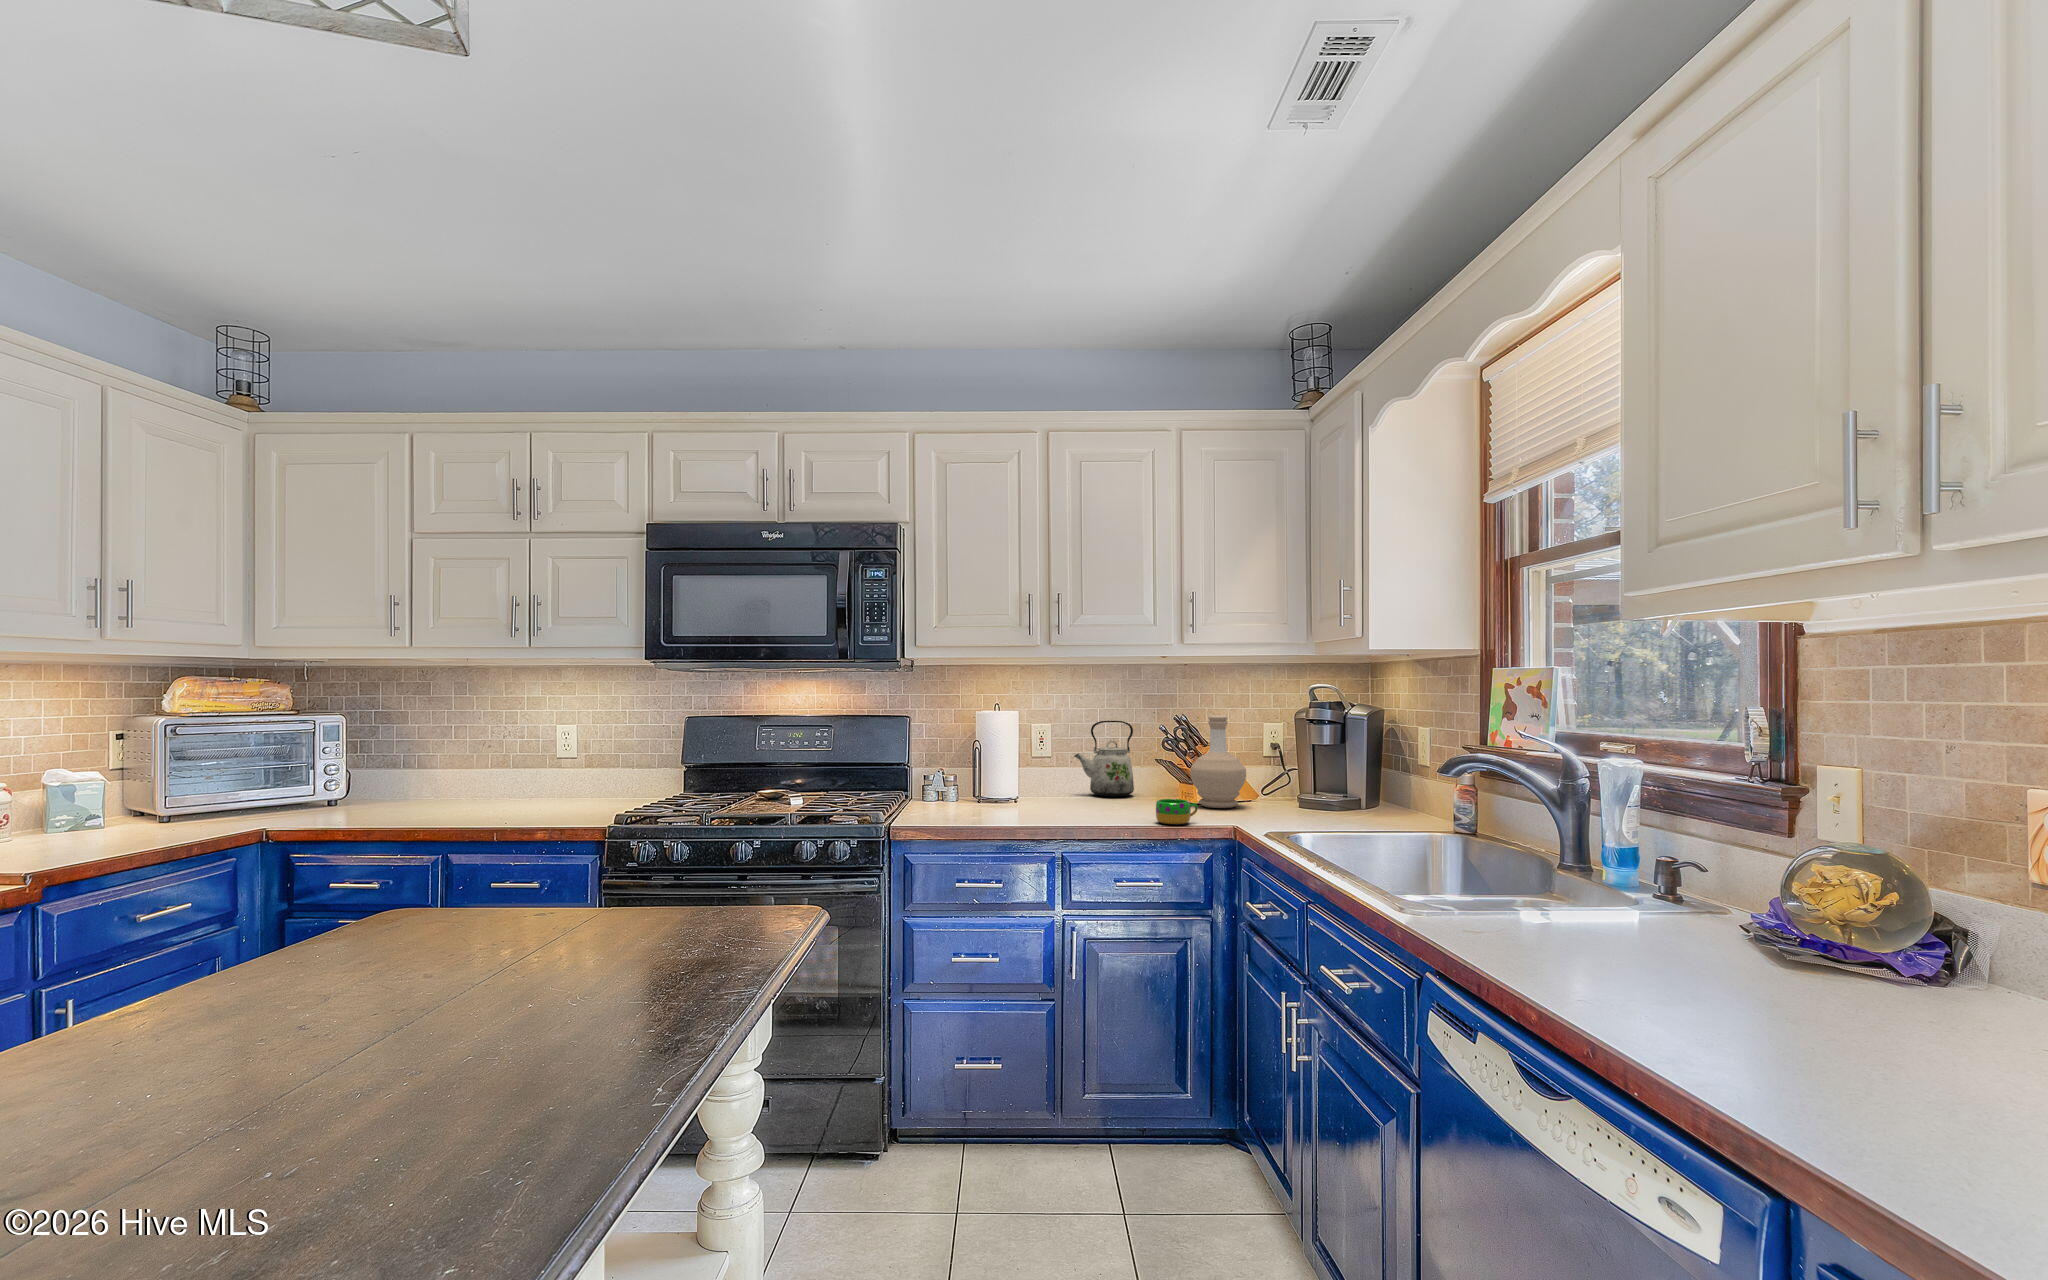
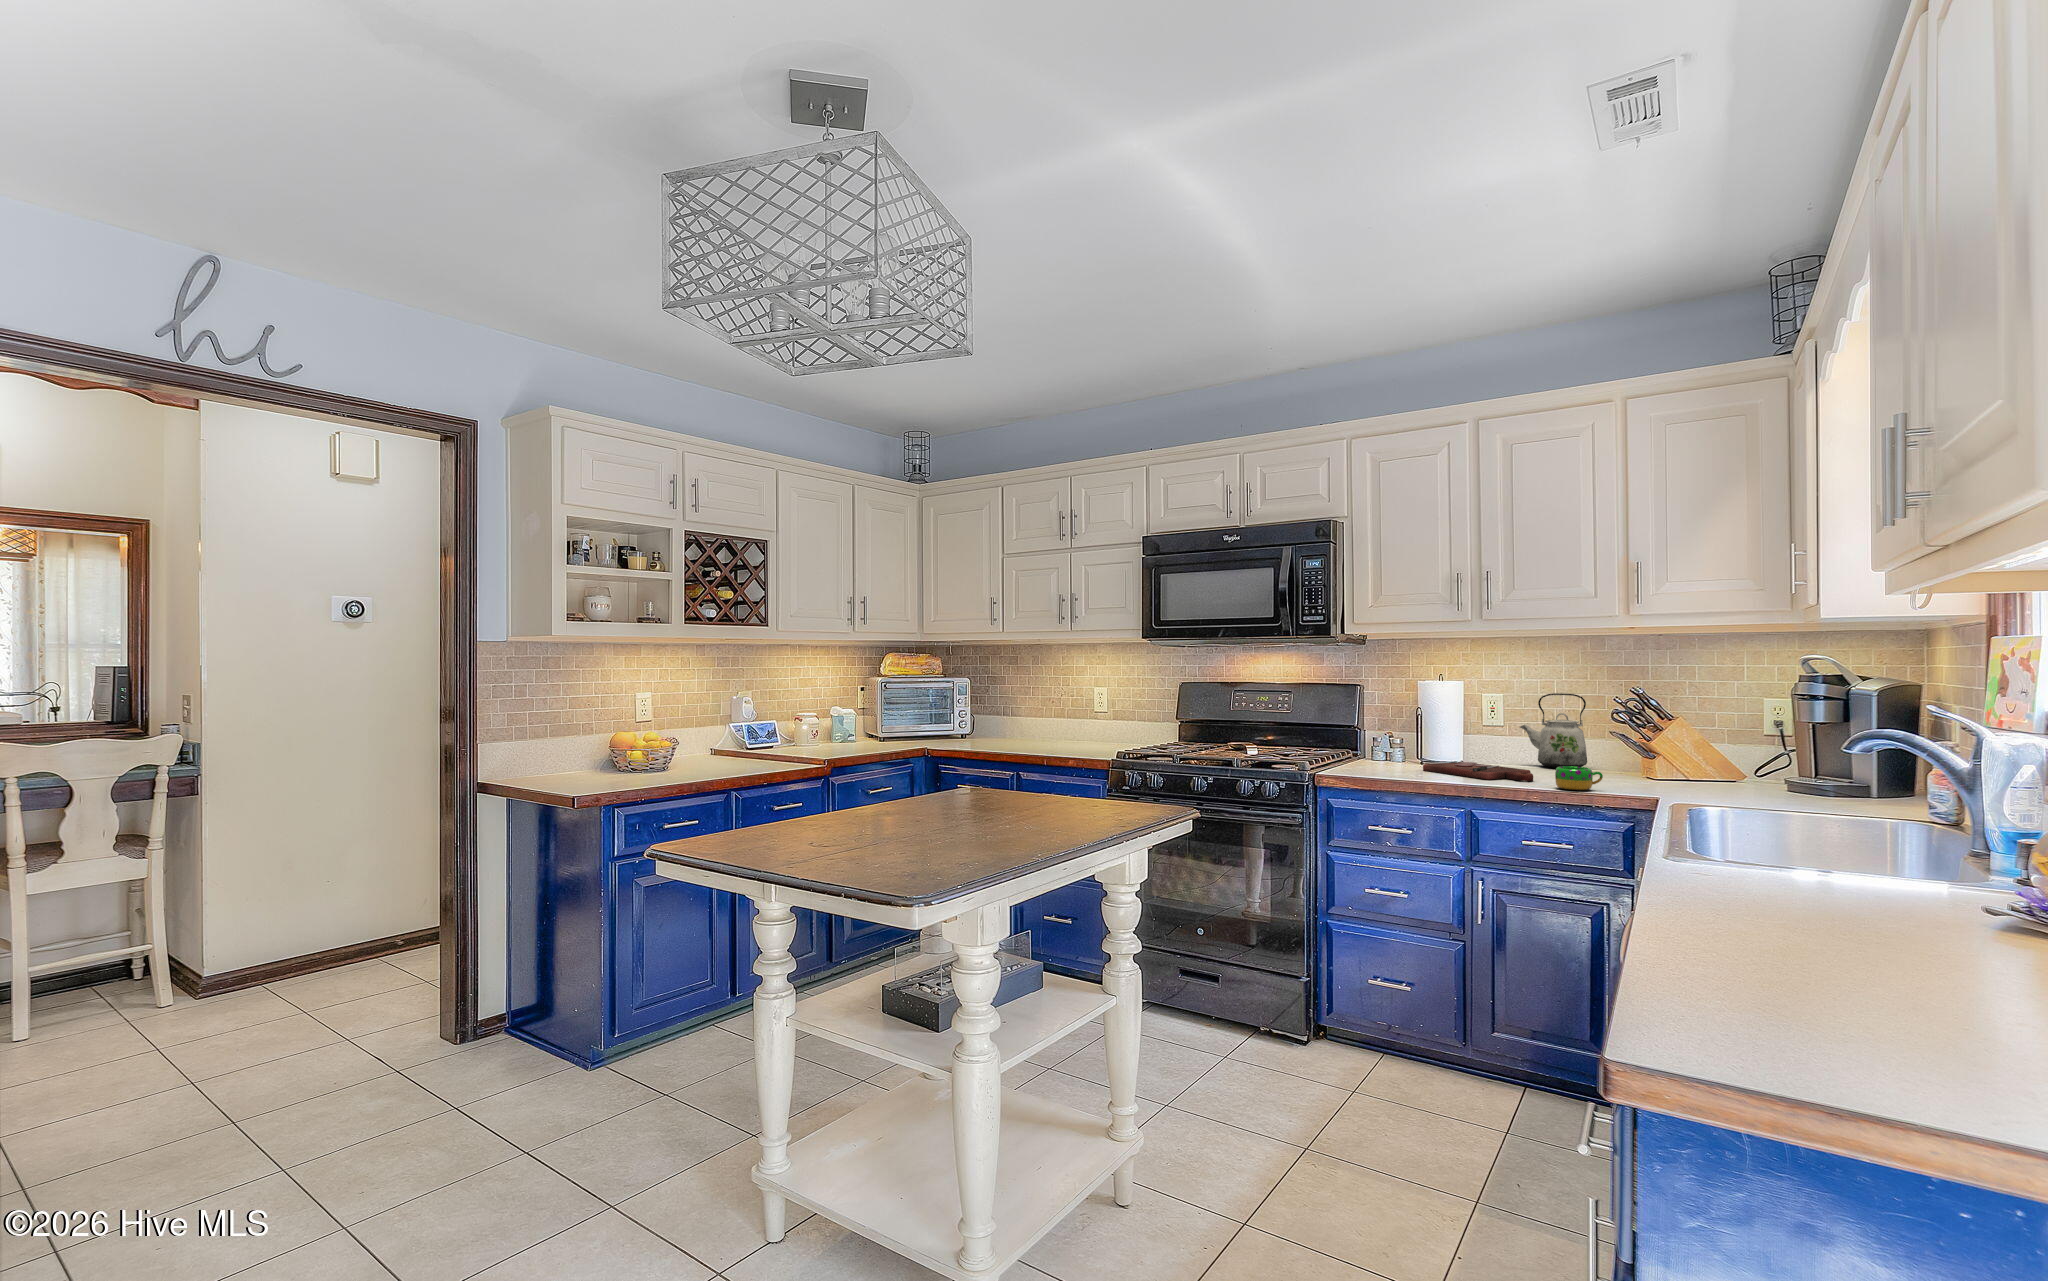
bottle: present [1190,716,1246,808] -> none [1630,689,1697,784]
cutting board: none [1004,798,1123,818] -> present [1423,762,1533,781]

